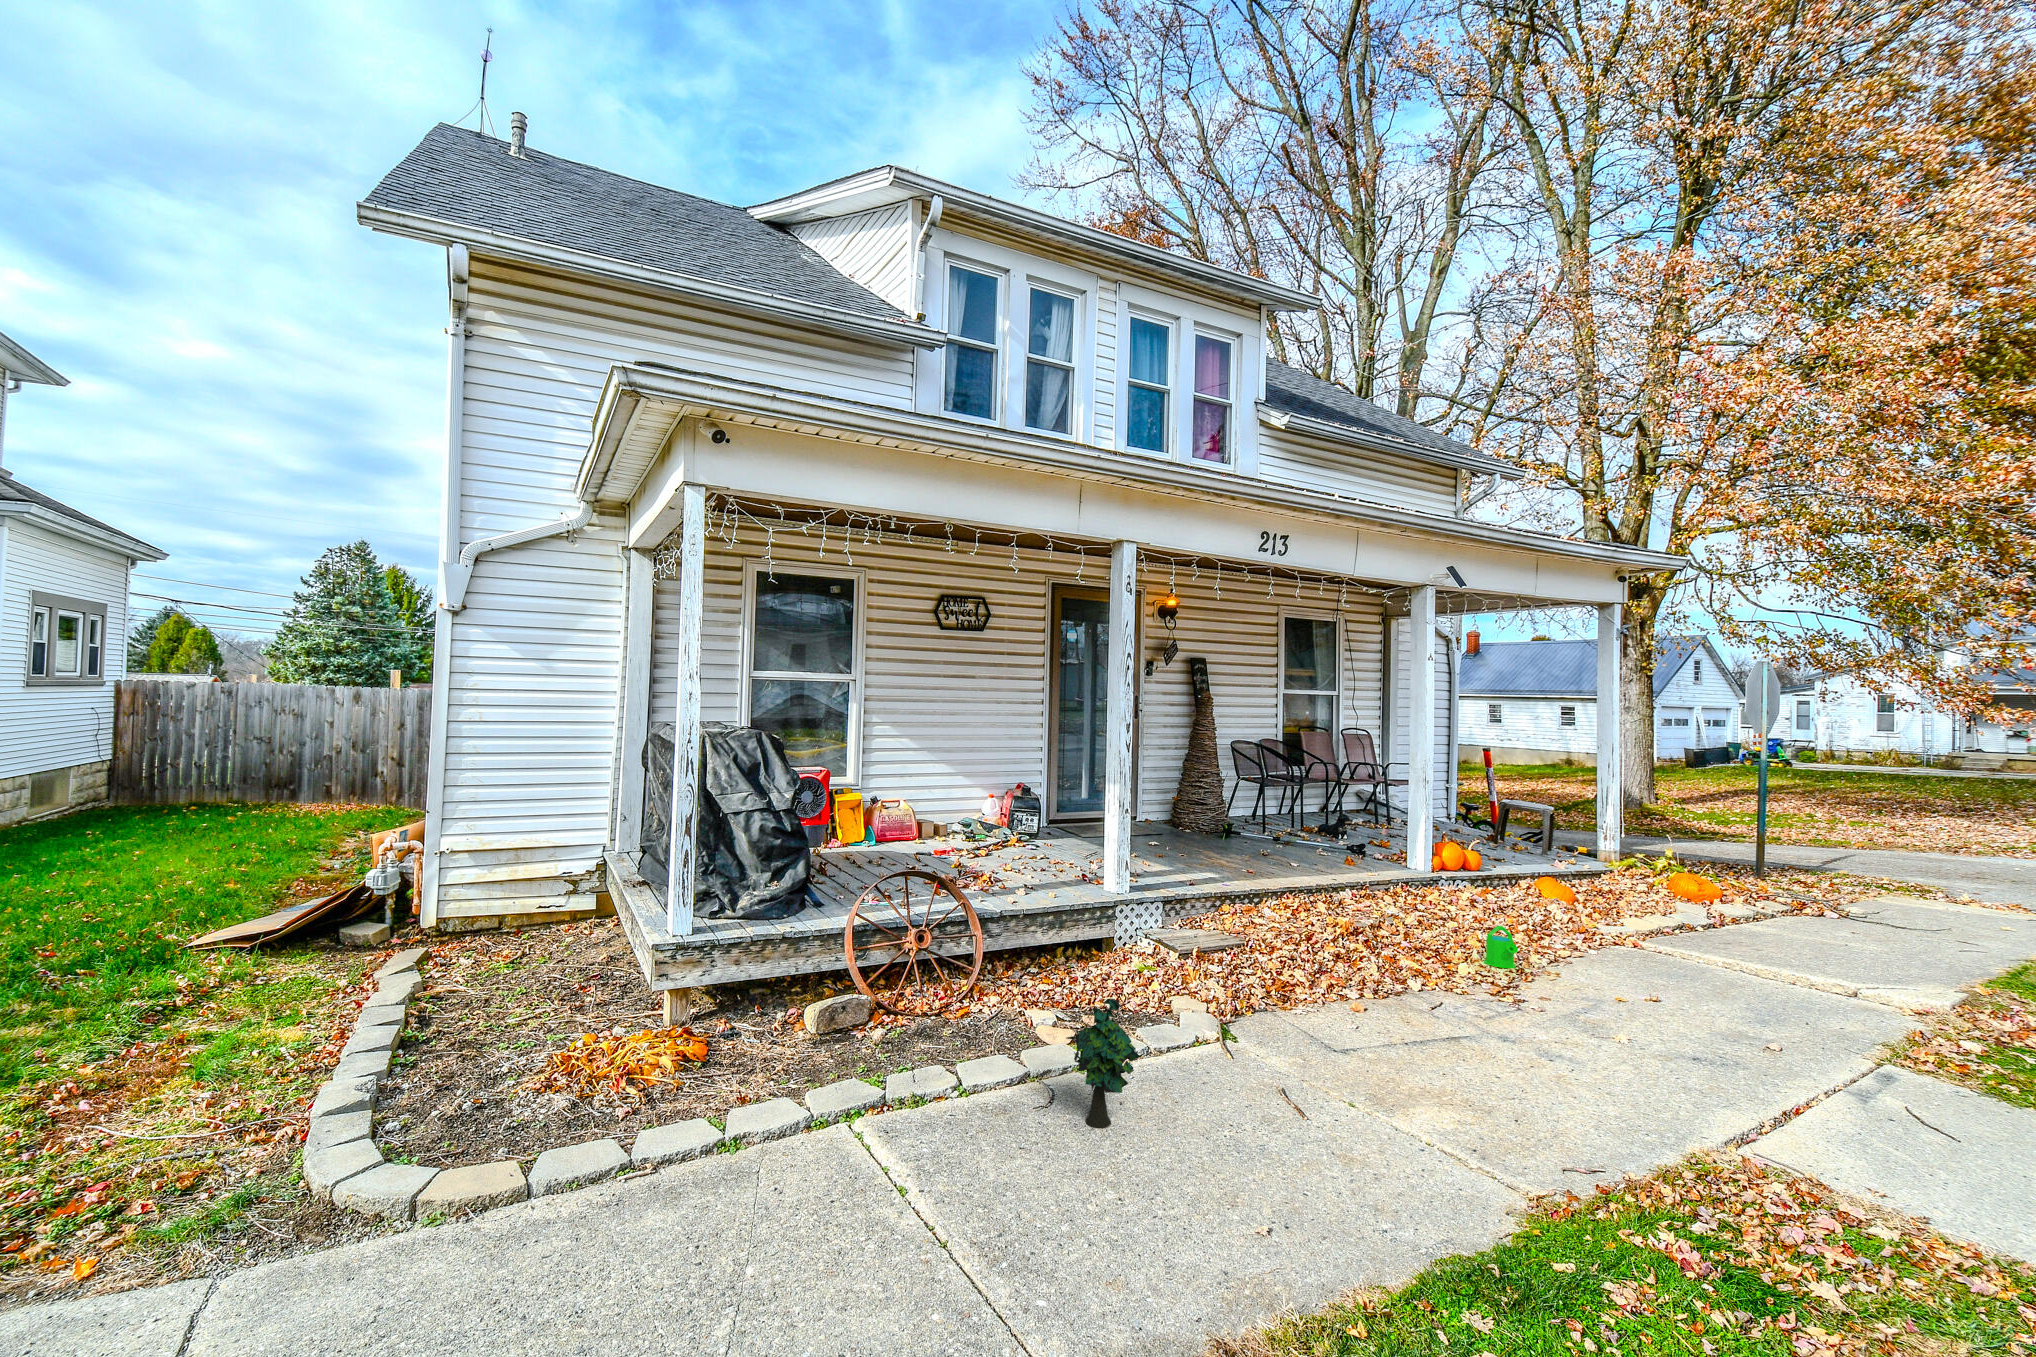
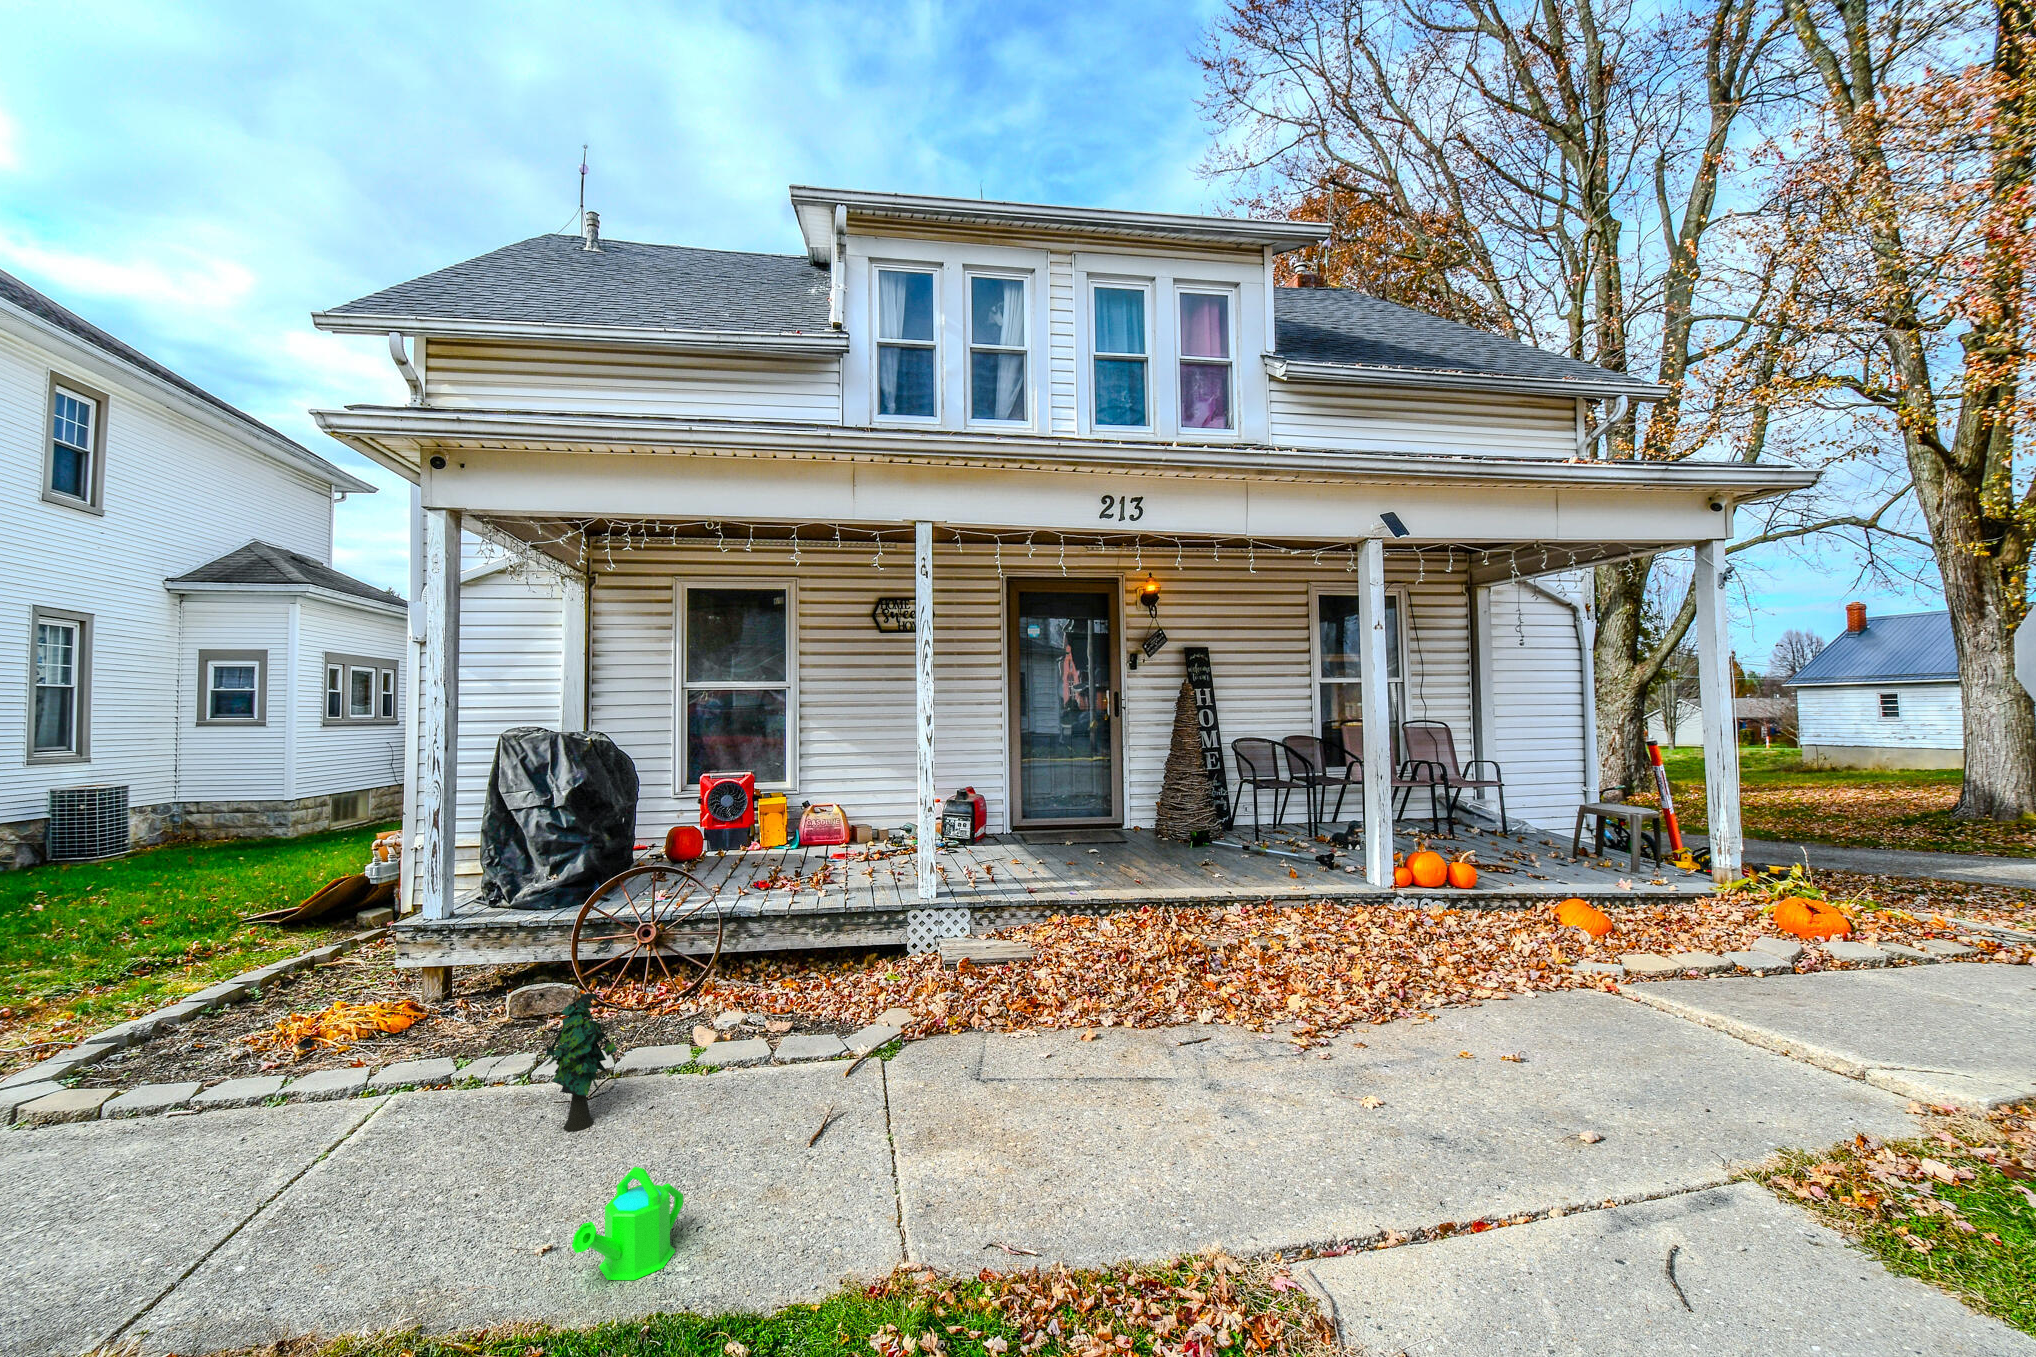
watering can: present [1484,926,1518,968] -> present [572,1167,683,1280]

